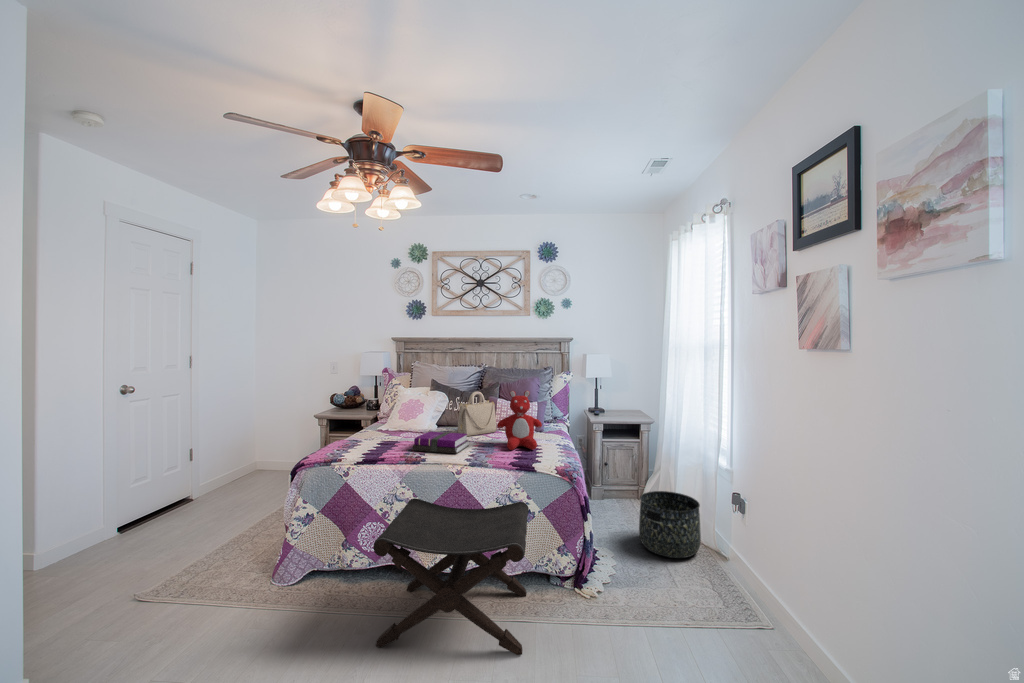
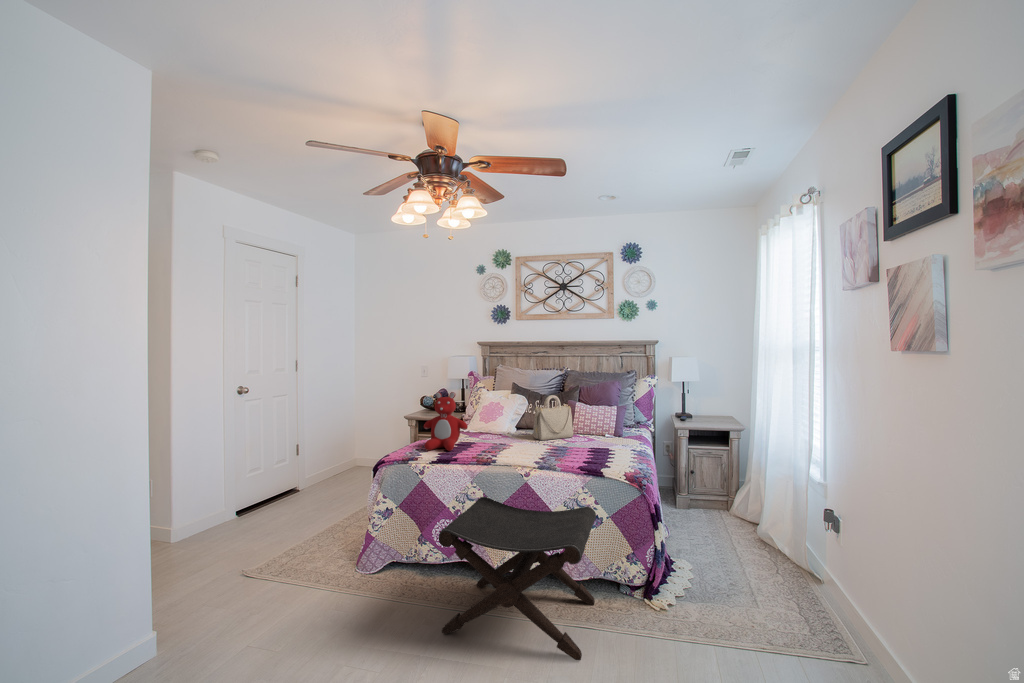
teddy bear: present [497,391,542,450] -> present [424,392,468,451]
notebook: present [412,432,469,454] -> none [485,434,541,456]
basket: present [639,491,701,558] -> none [729,509,803,585]

